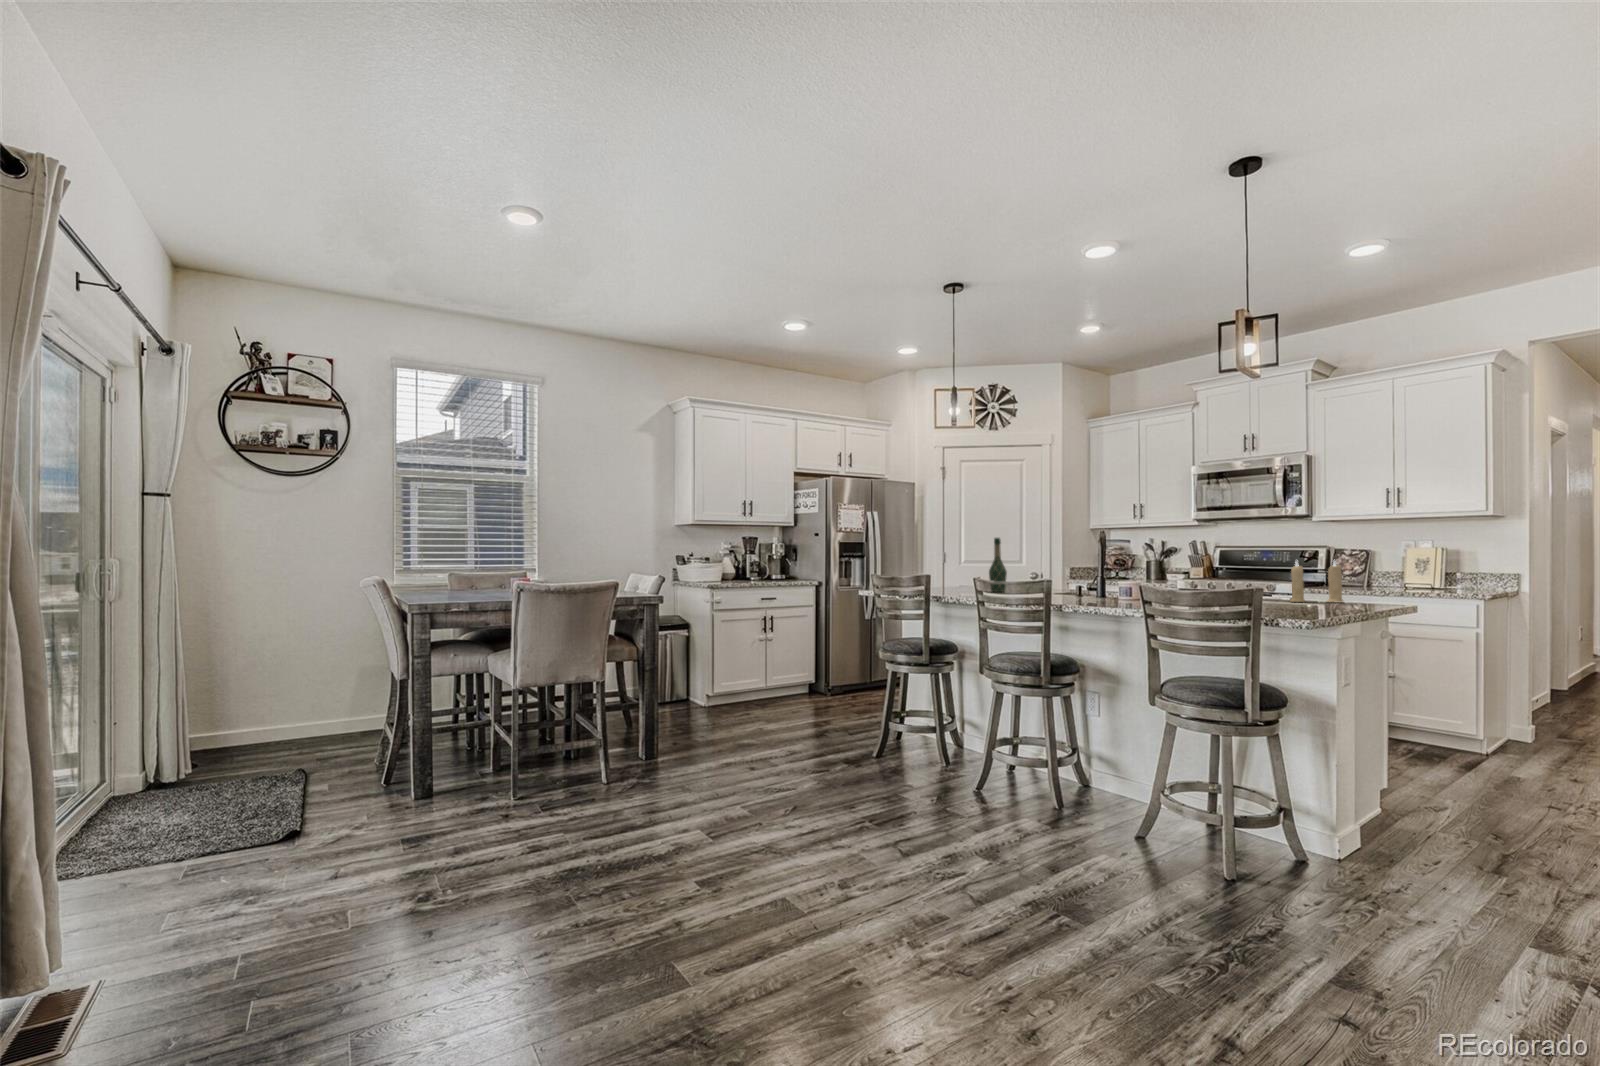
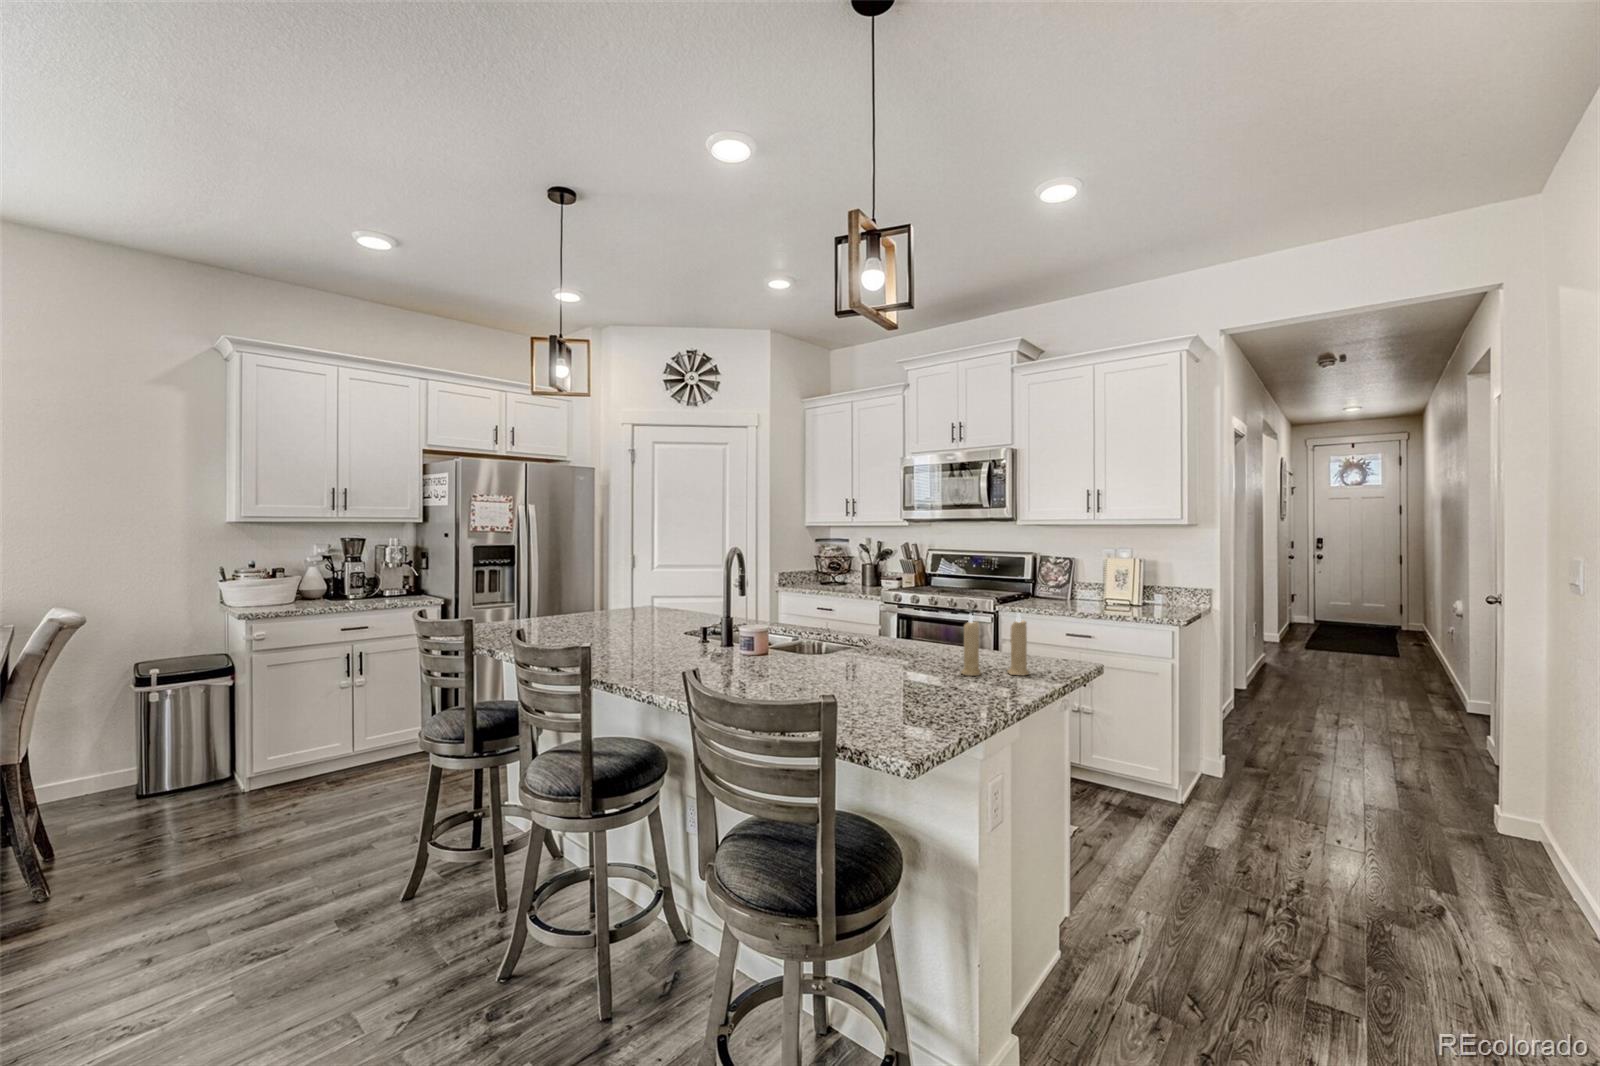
wine bottle: present [989,538,1007,592] -> none [595,561,621,639]

